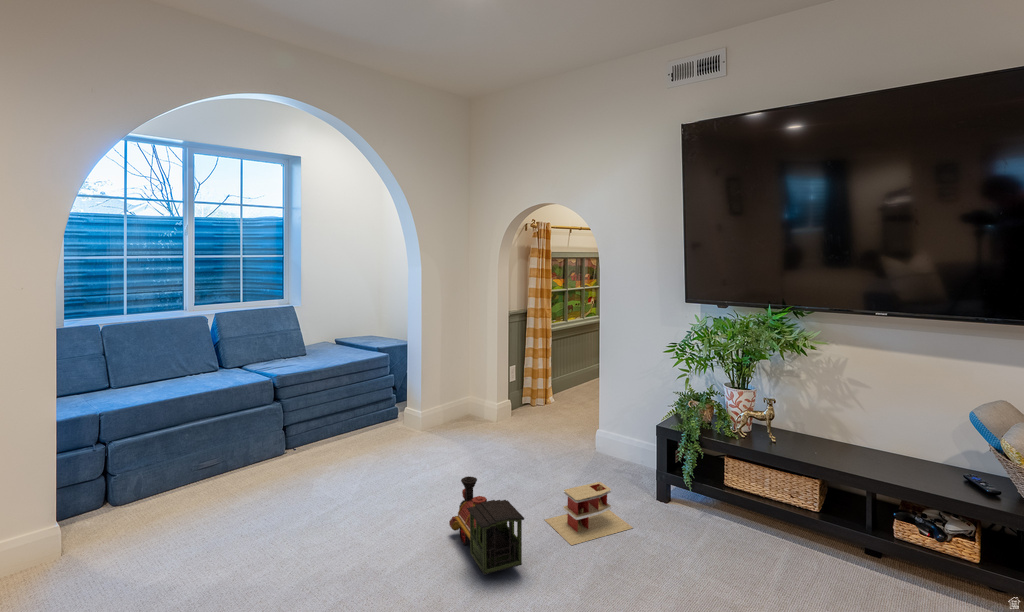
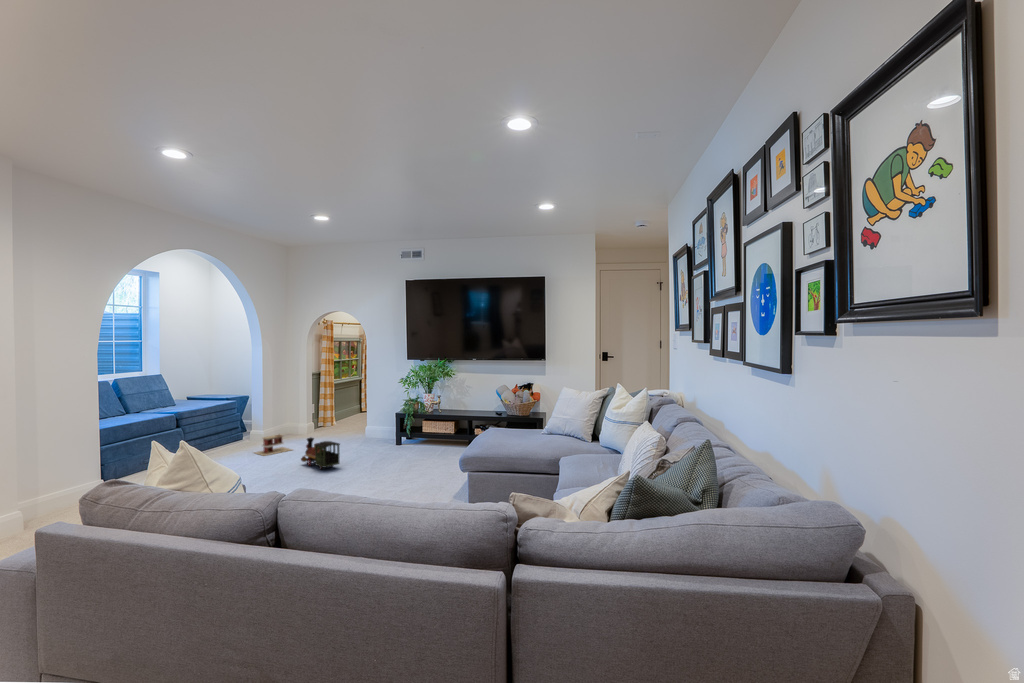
toy house: present [545,482,633,545] -> present [255,435,291,456]

